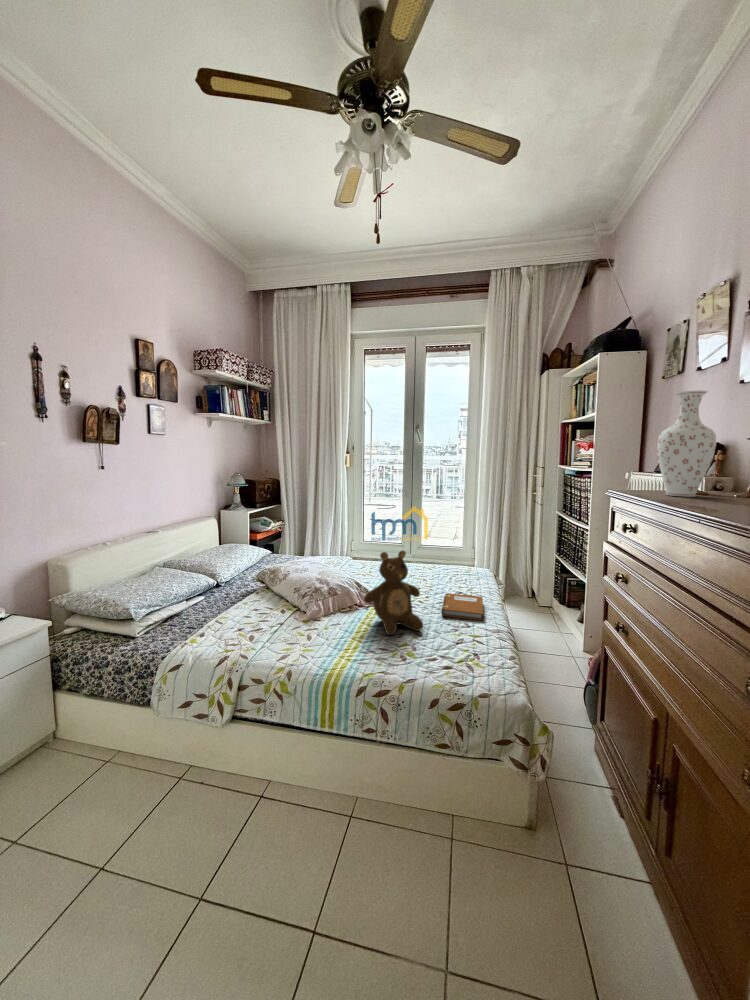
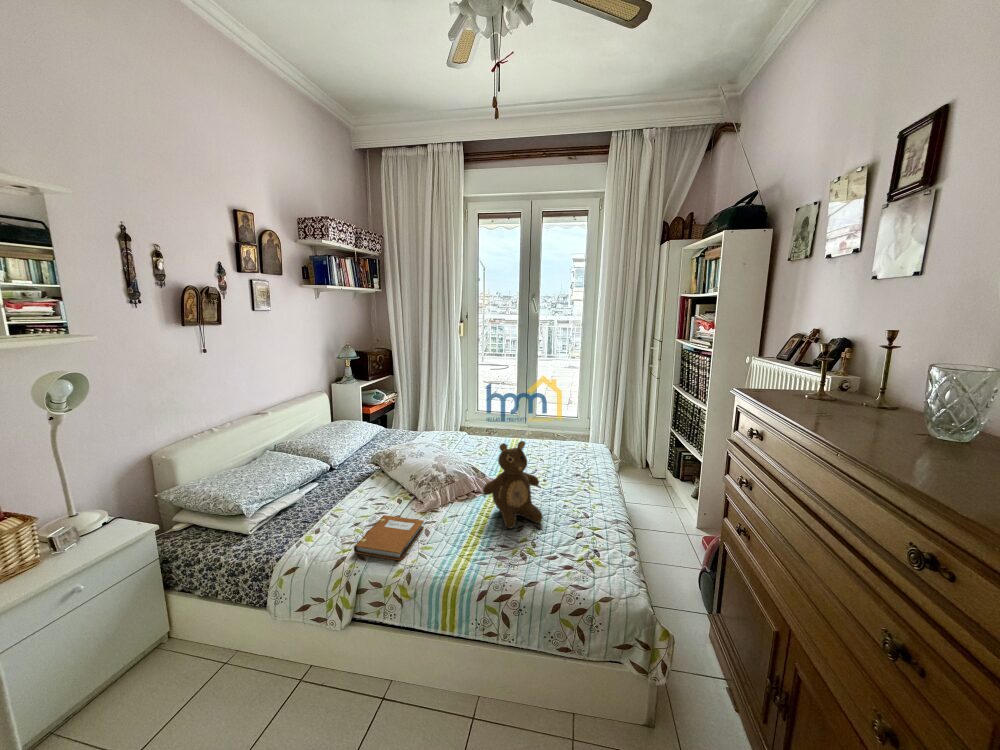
vase: present [658,390,716,497] -> none [786,296,848,403]
notebook: present [442,593,483,620] -> present [354,515,424,560]

